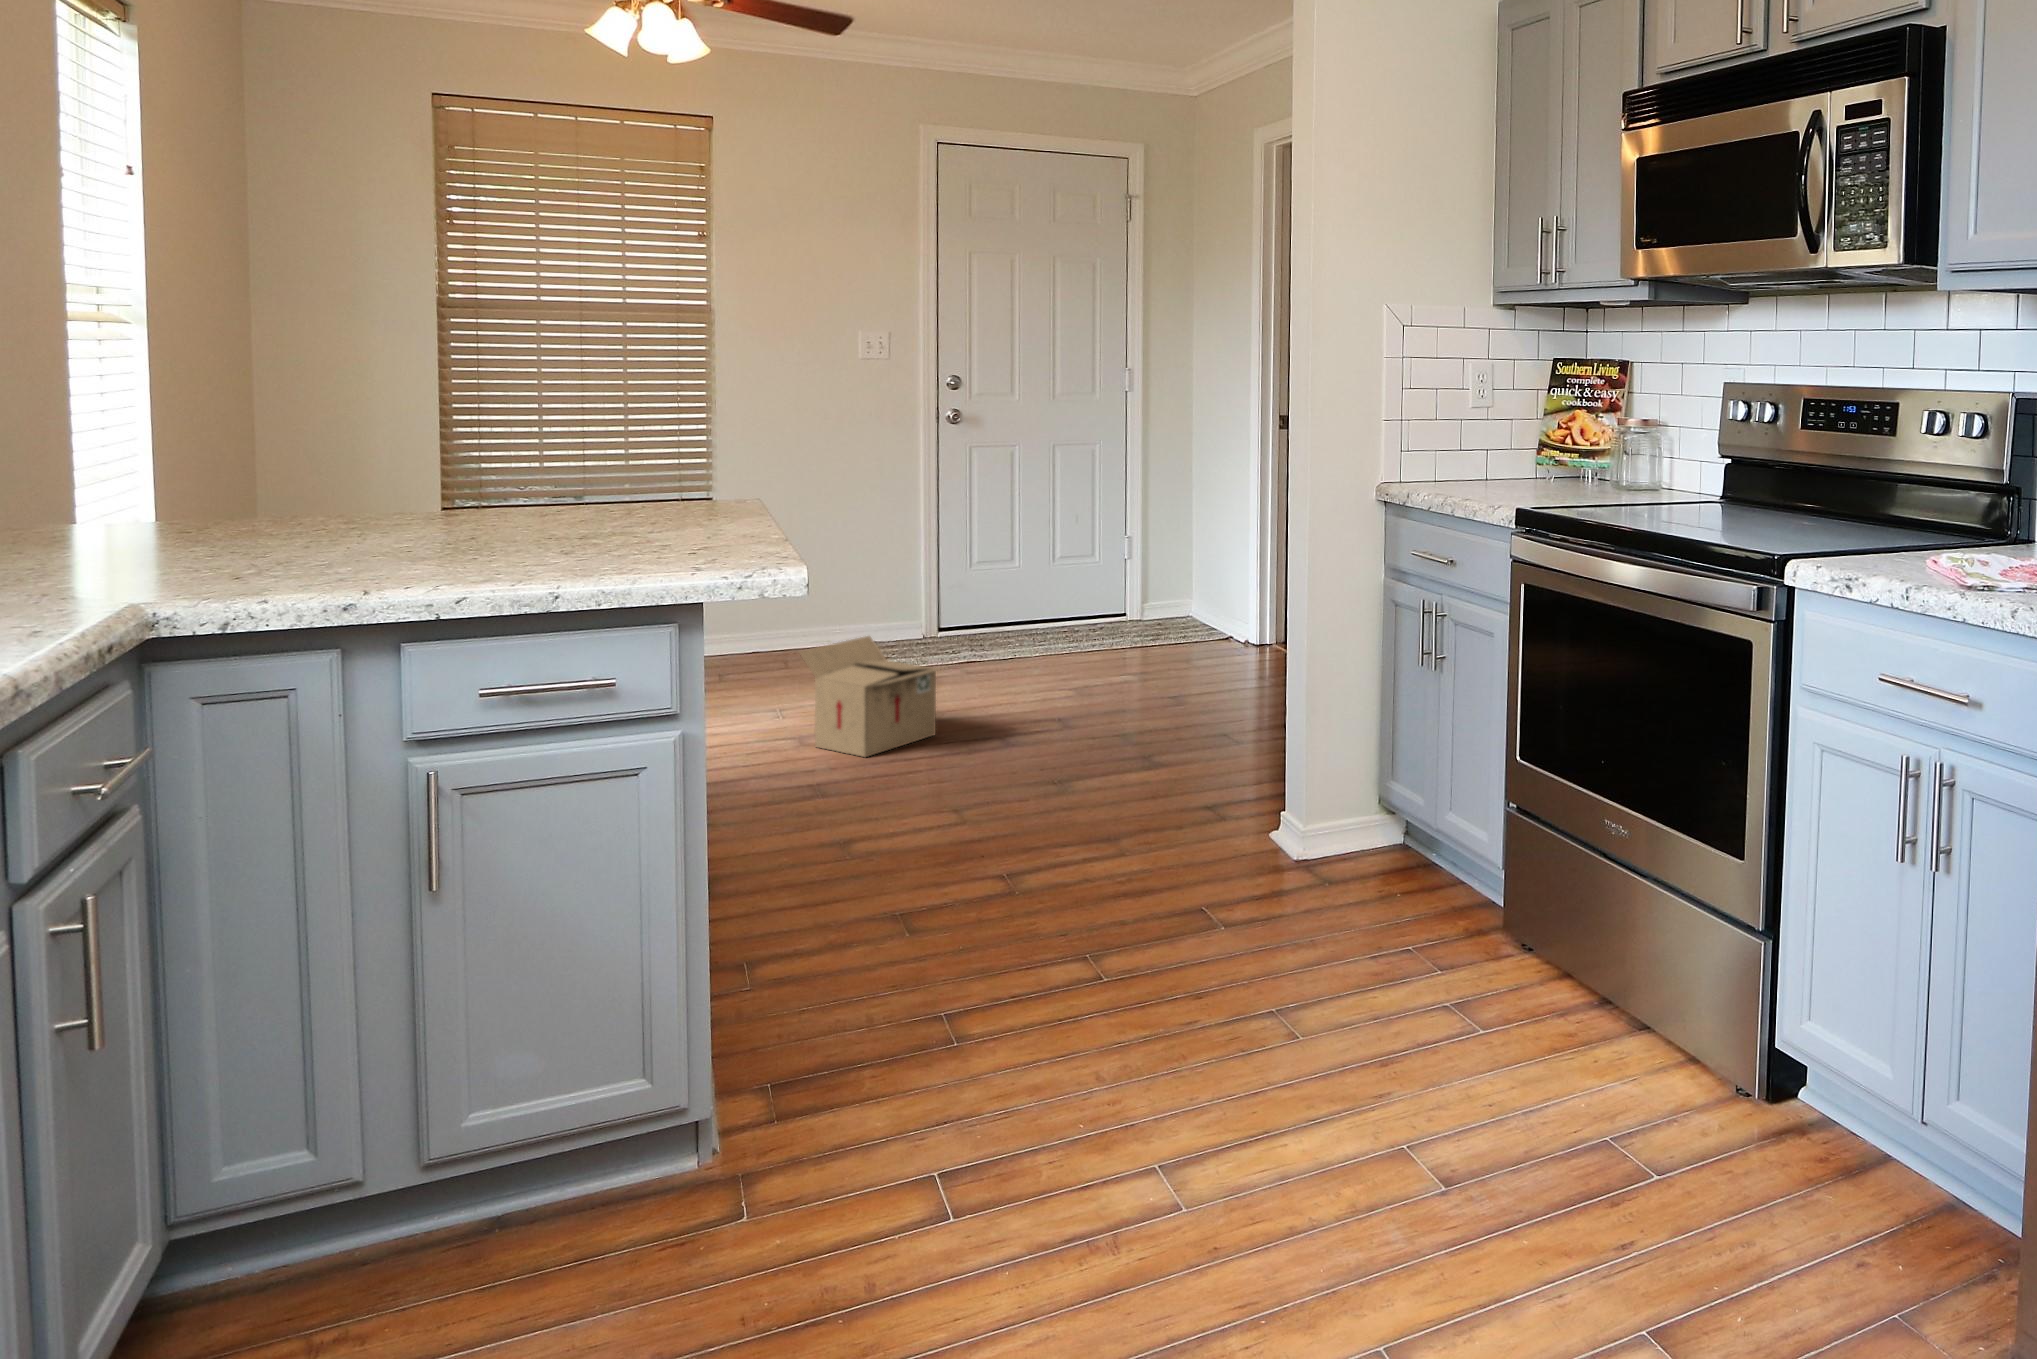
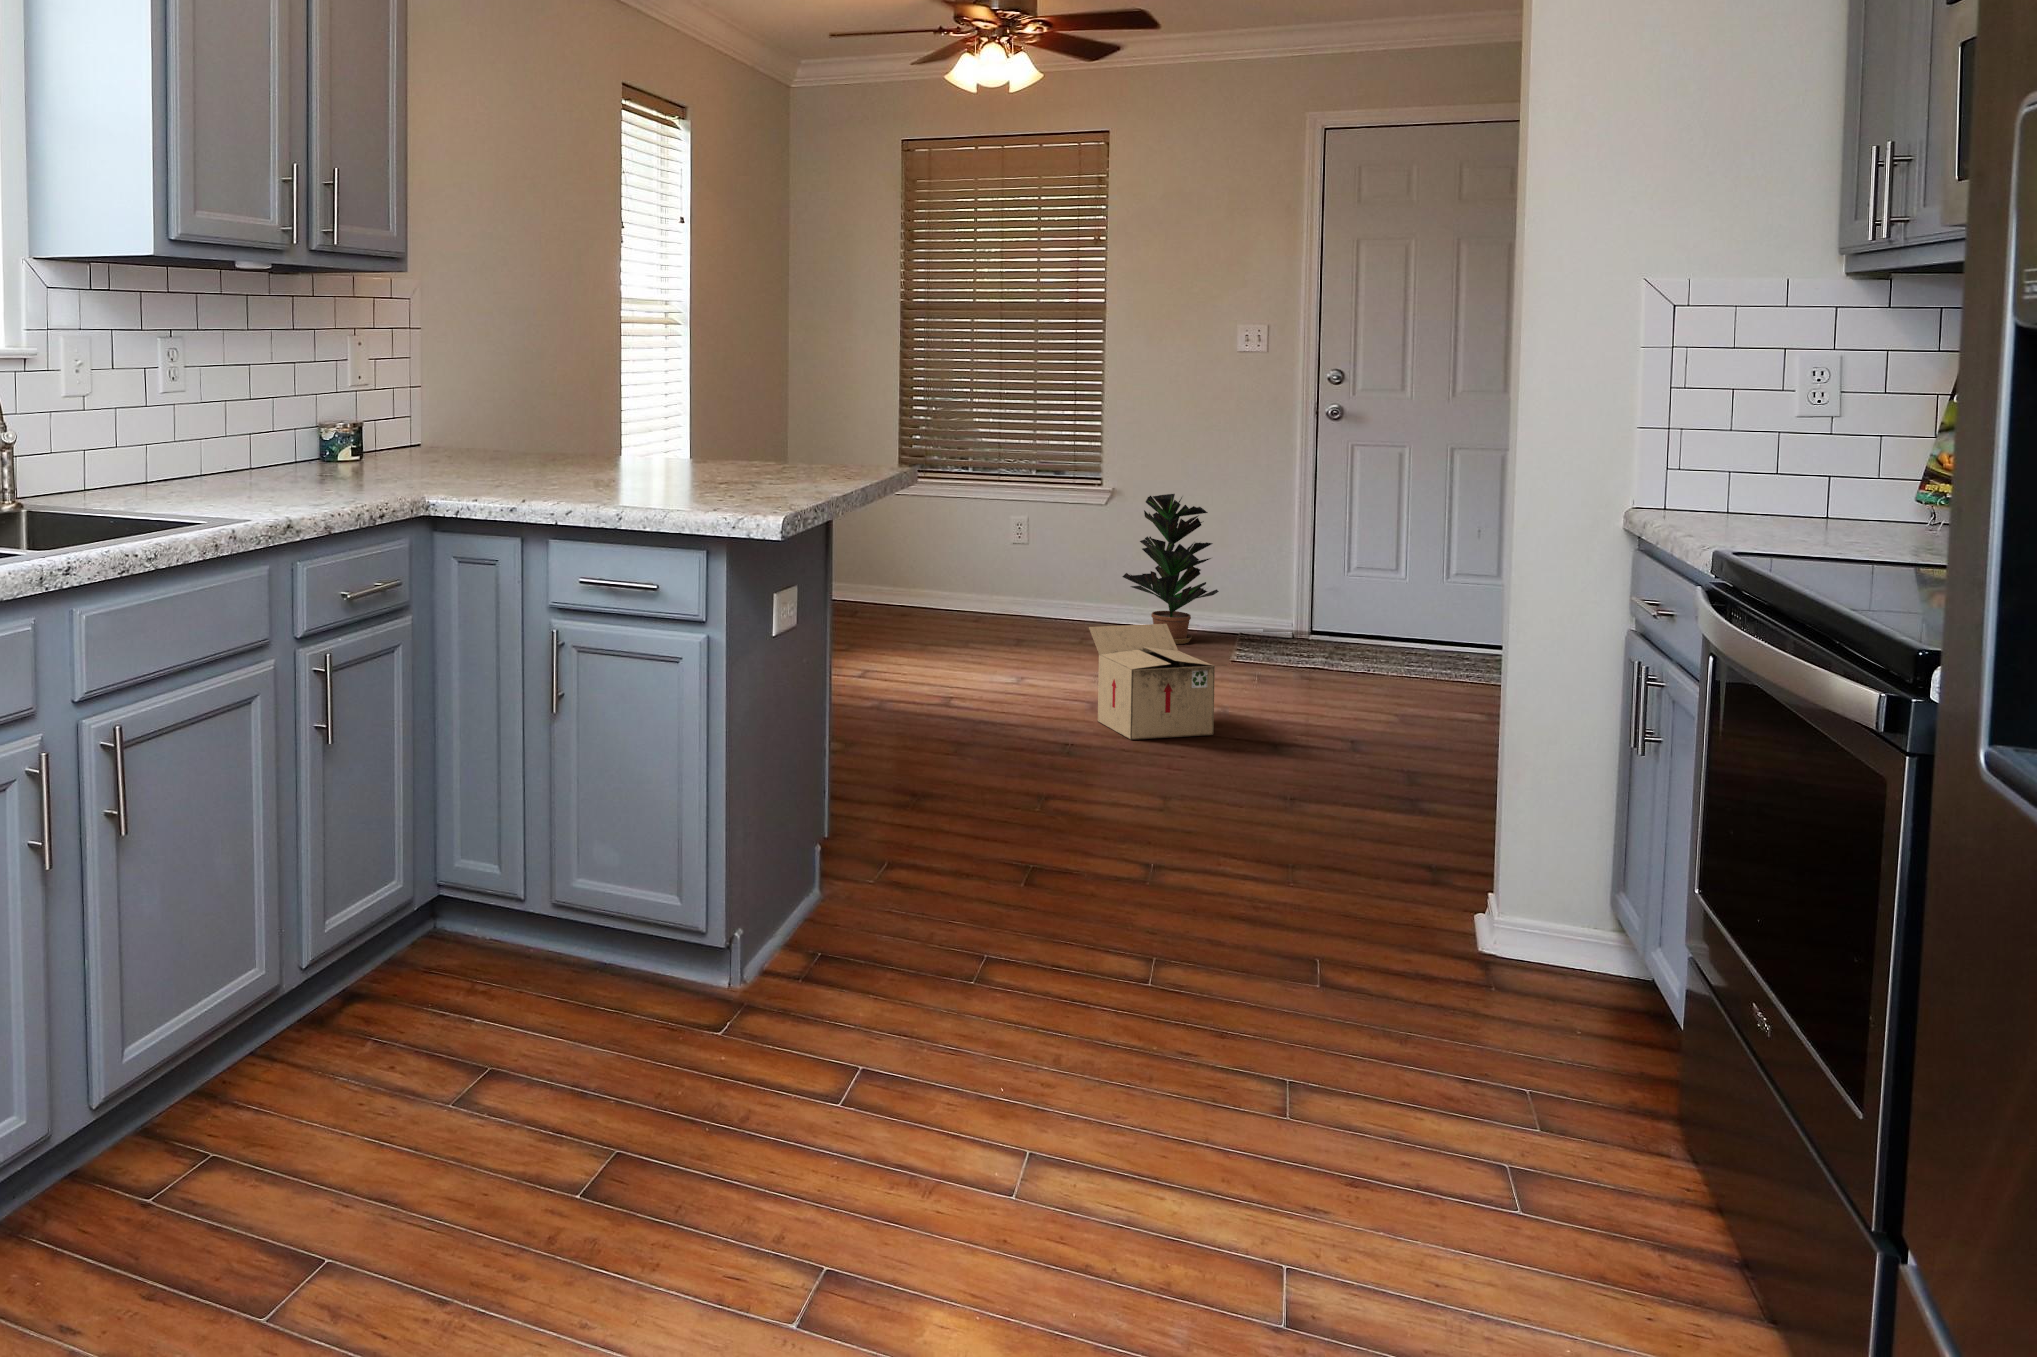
potted plant: none [753,504,858,657] -> present [1122,494,1219,644]

